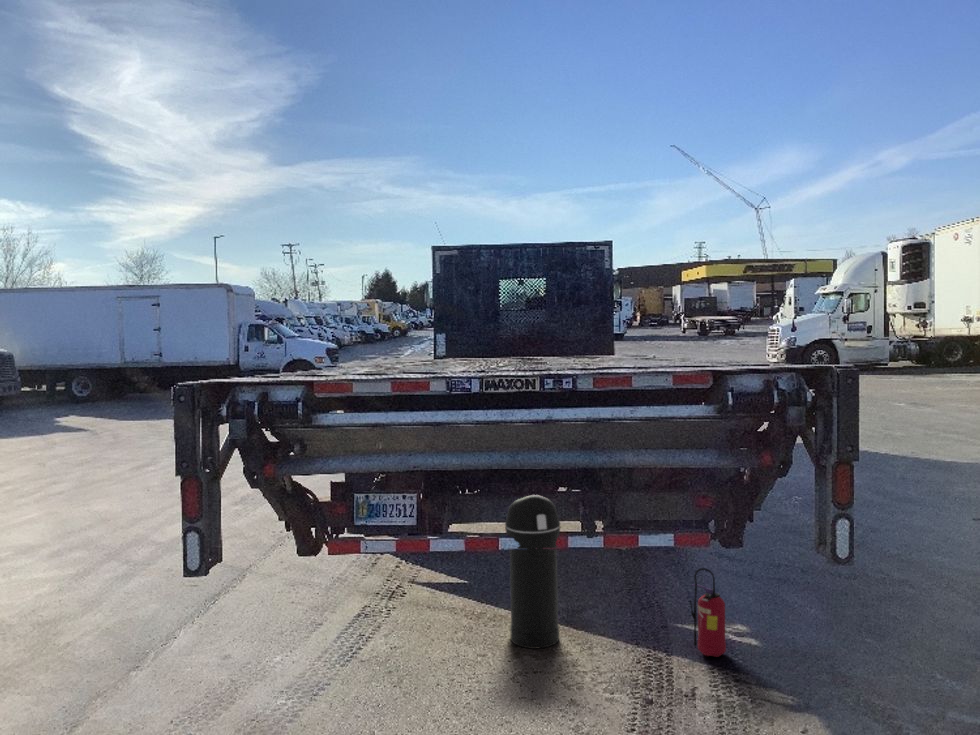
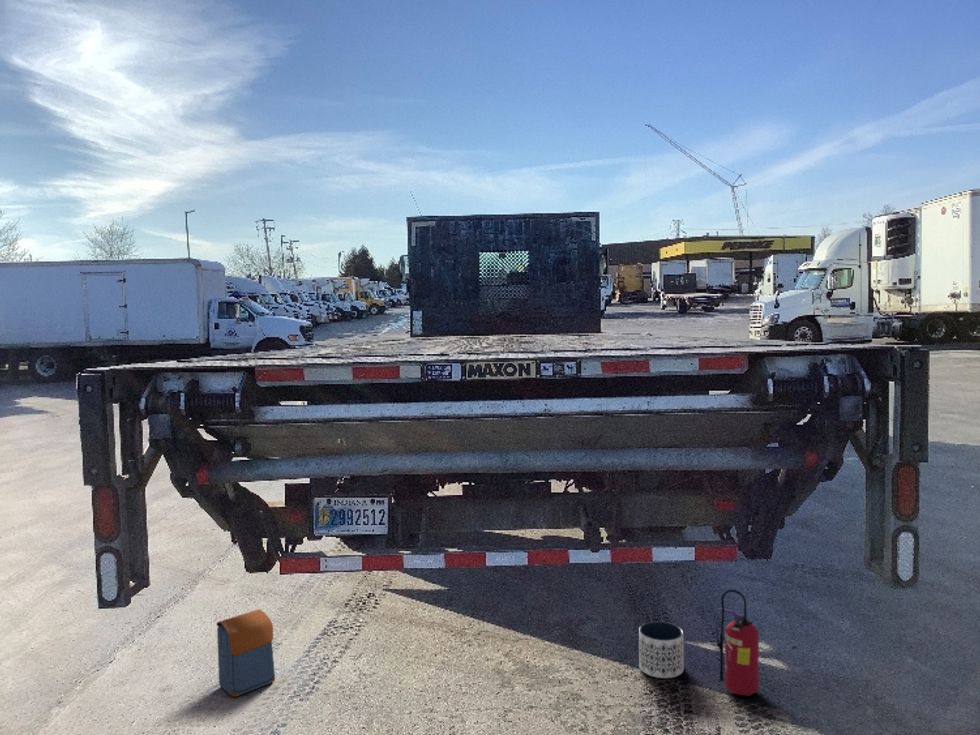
trash can: present [505,495,560,649] -> none [493,502,560,685]
backpack: none [276,584,323,655] -> present [217,609,275,697]
planter: none [628,599,665,644] -> present [639,622,684,678]

